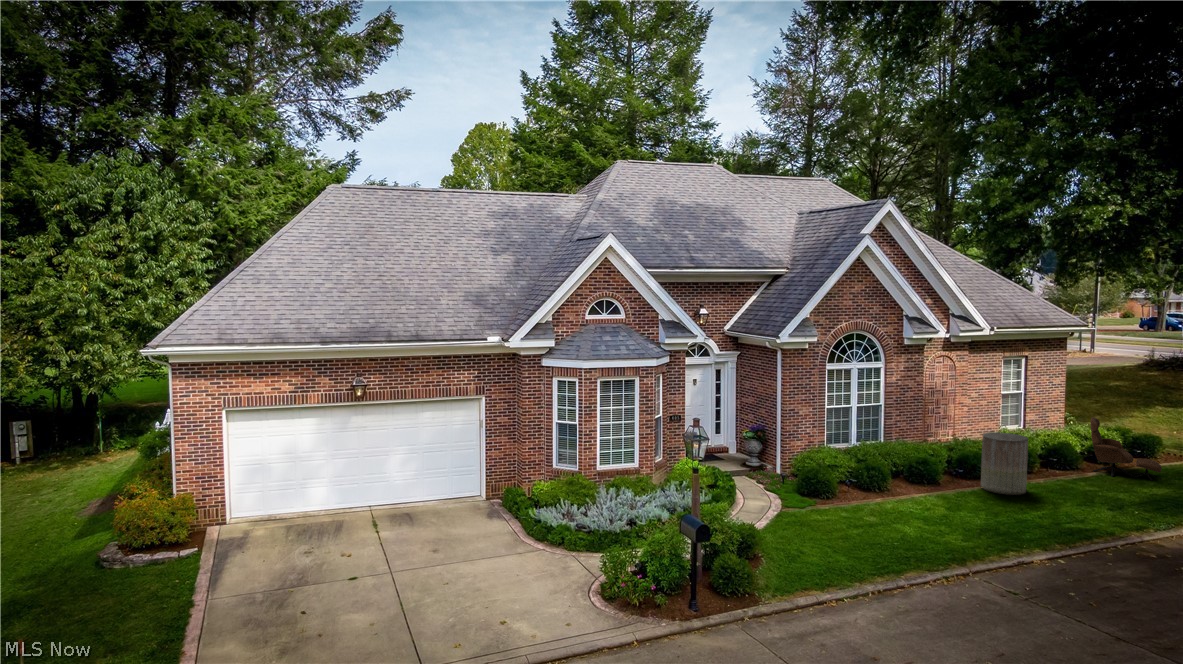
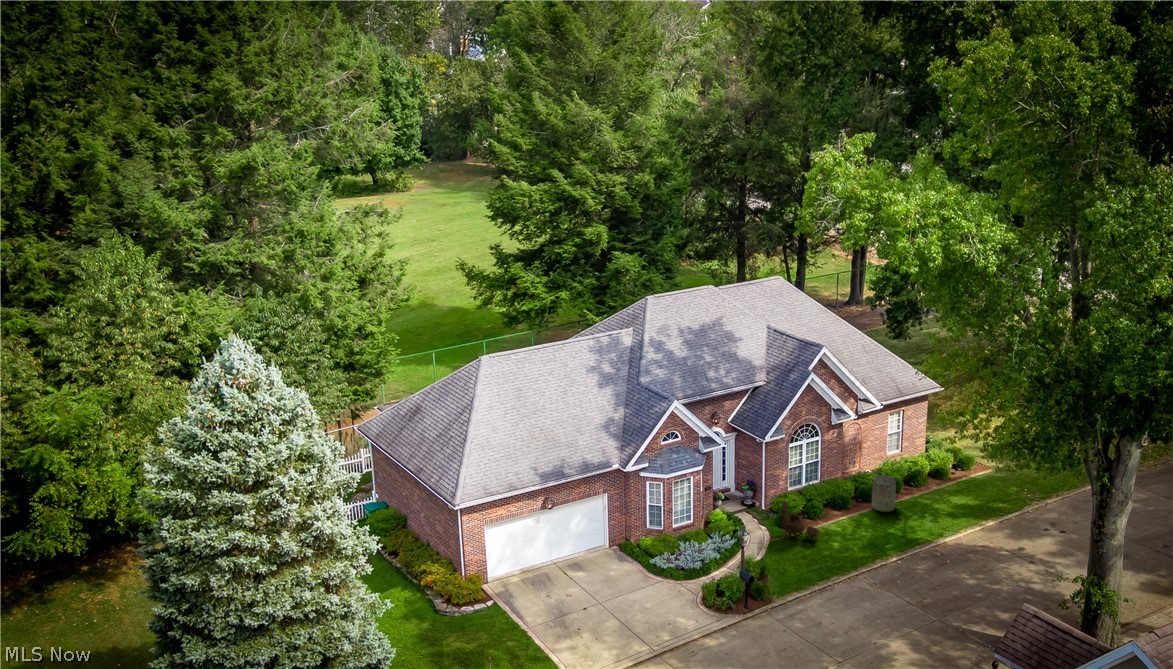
lounge chair: present [1091,418,1162,480] -> present [781,502,819,541]

